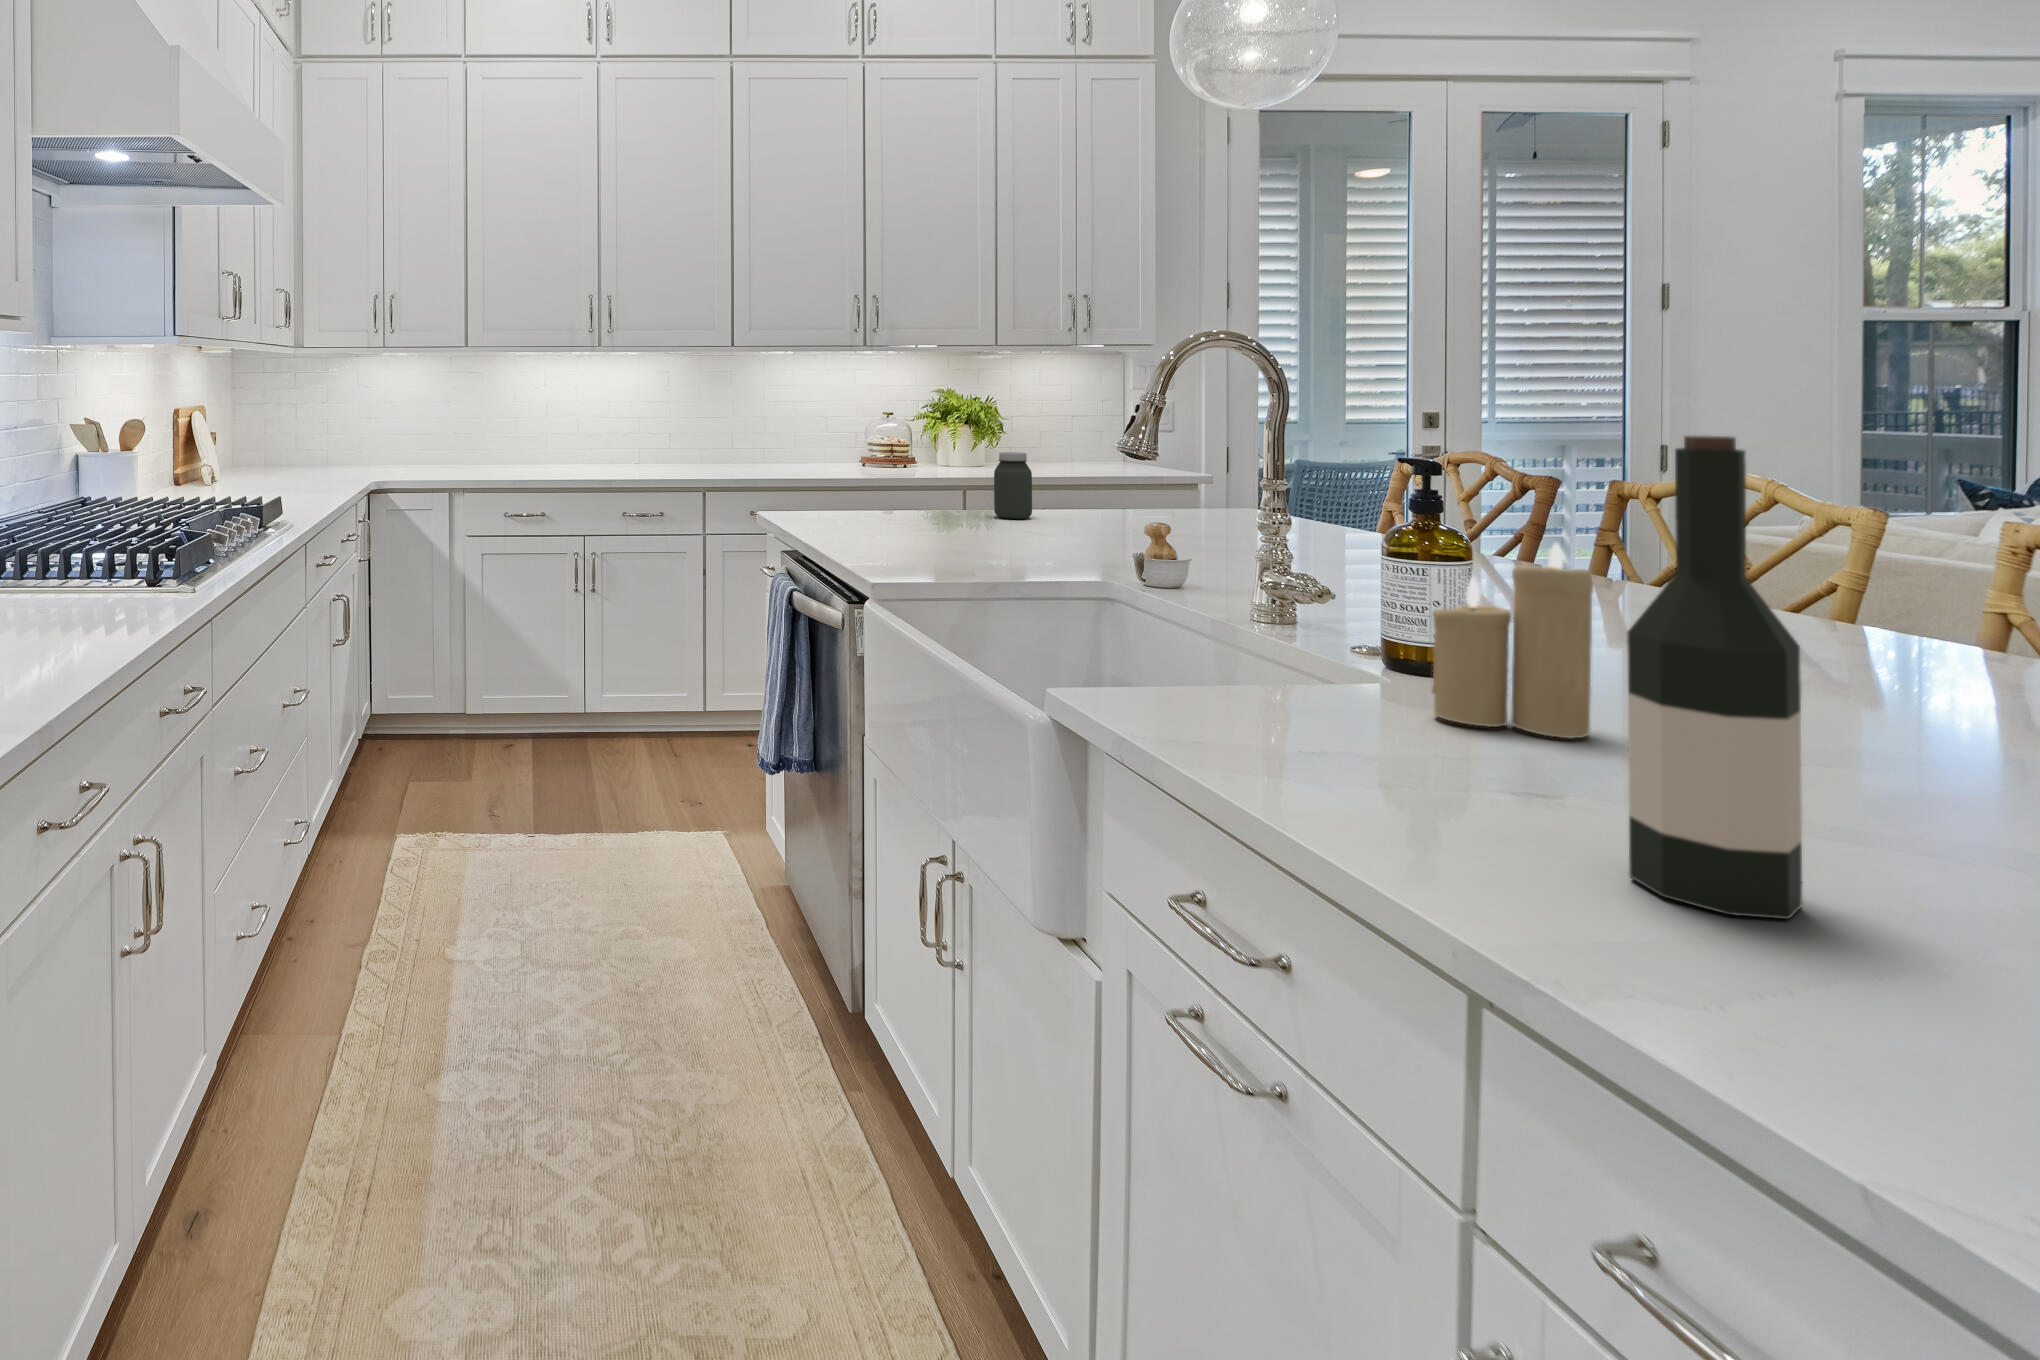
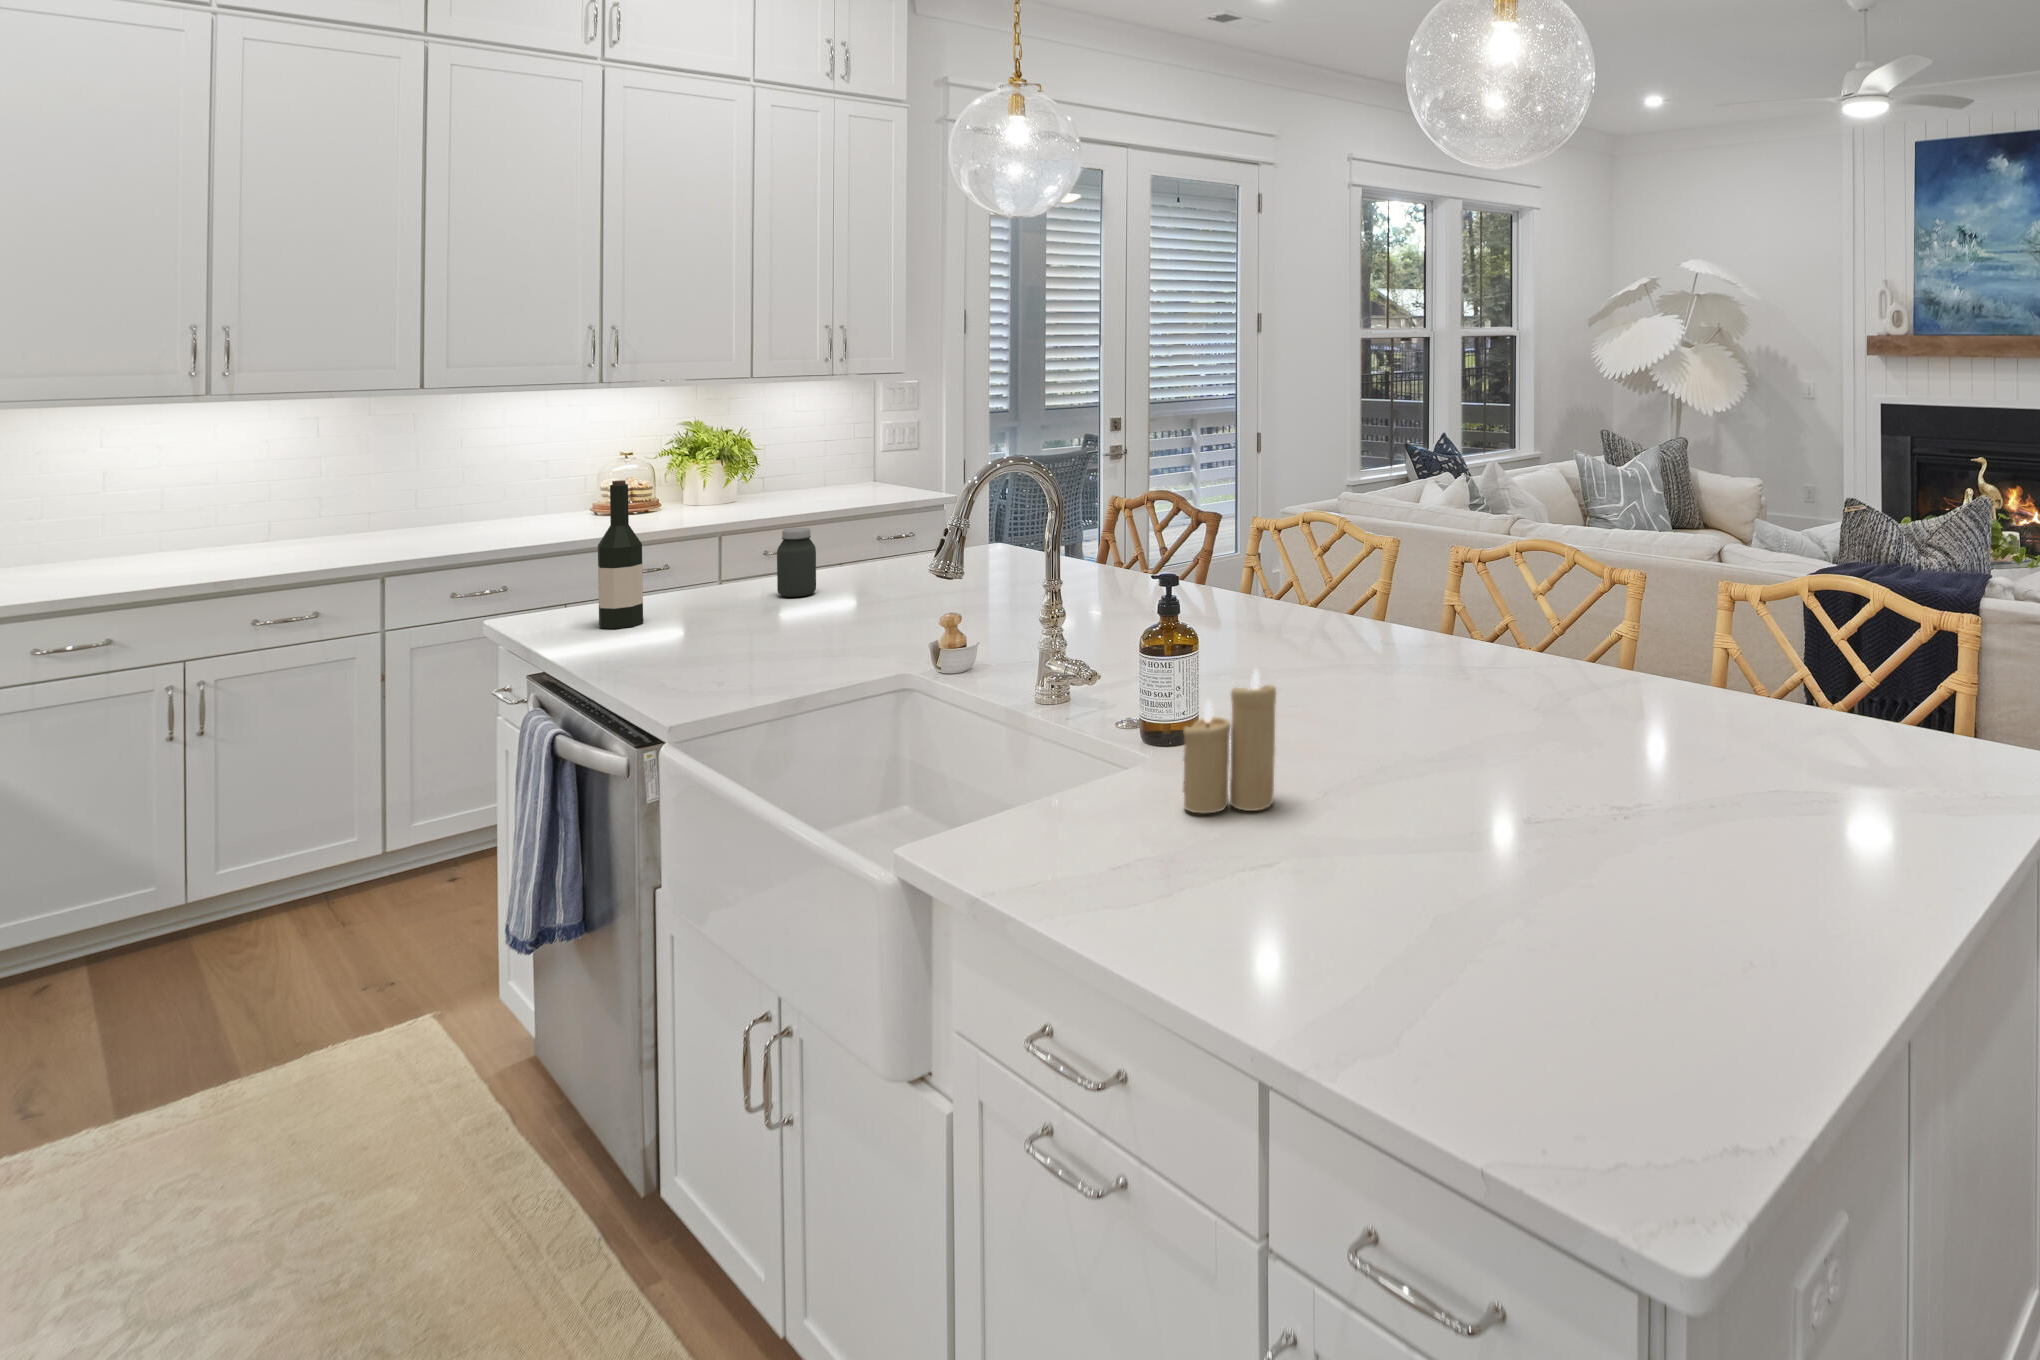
wine bottle: present [1627,436,1802,919] -> present [598,480,643,629]

